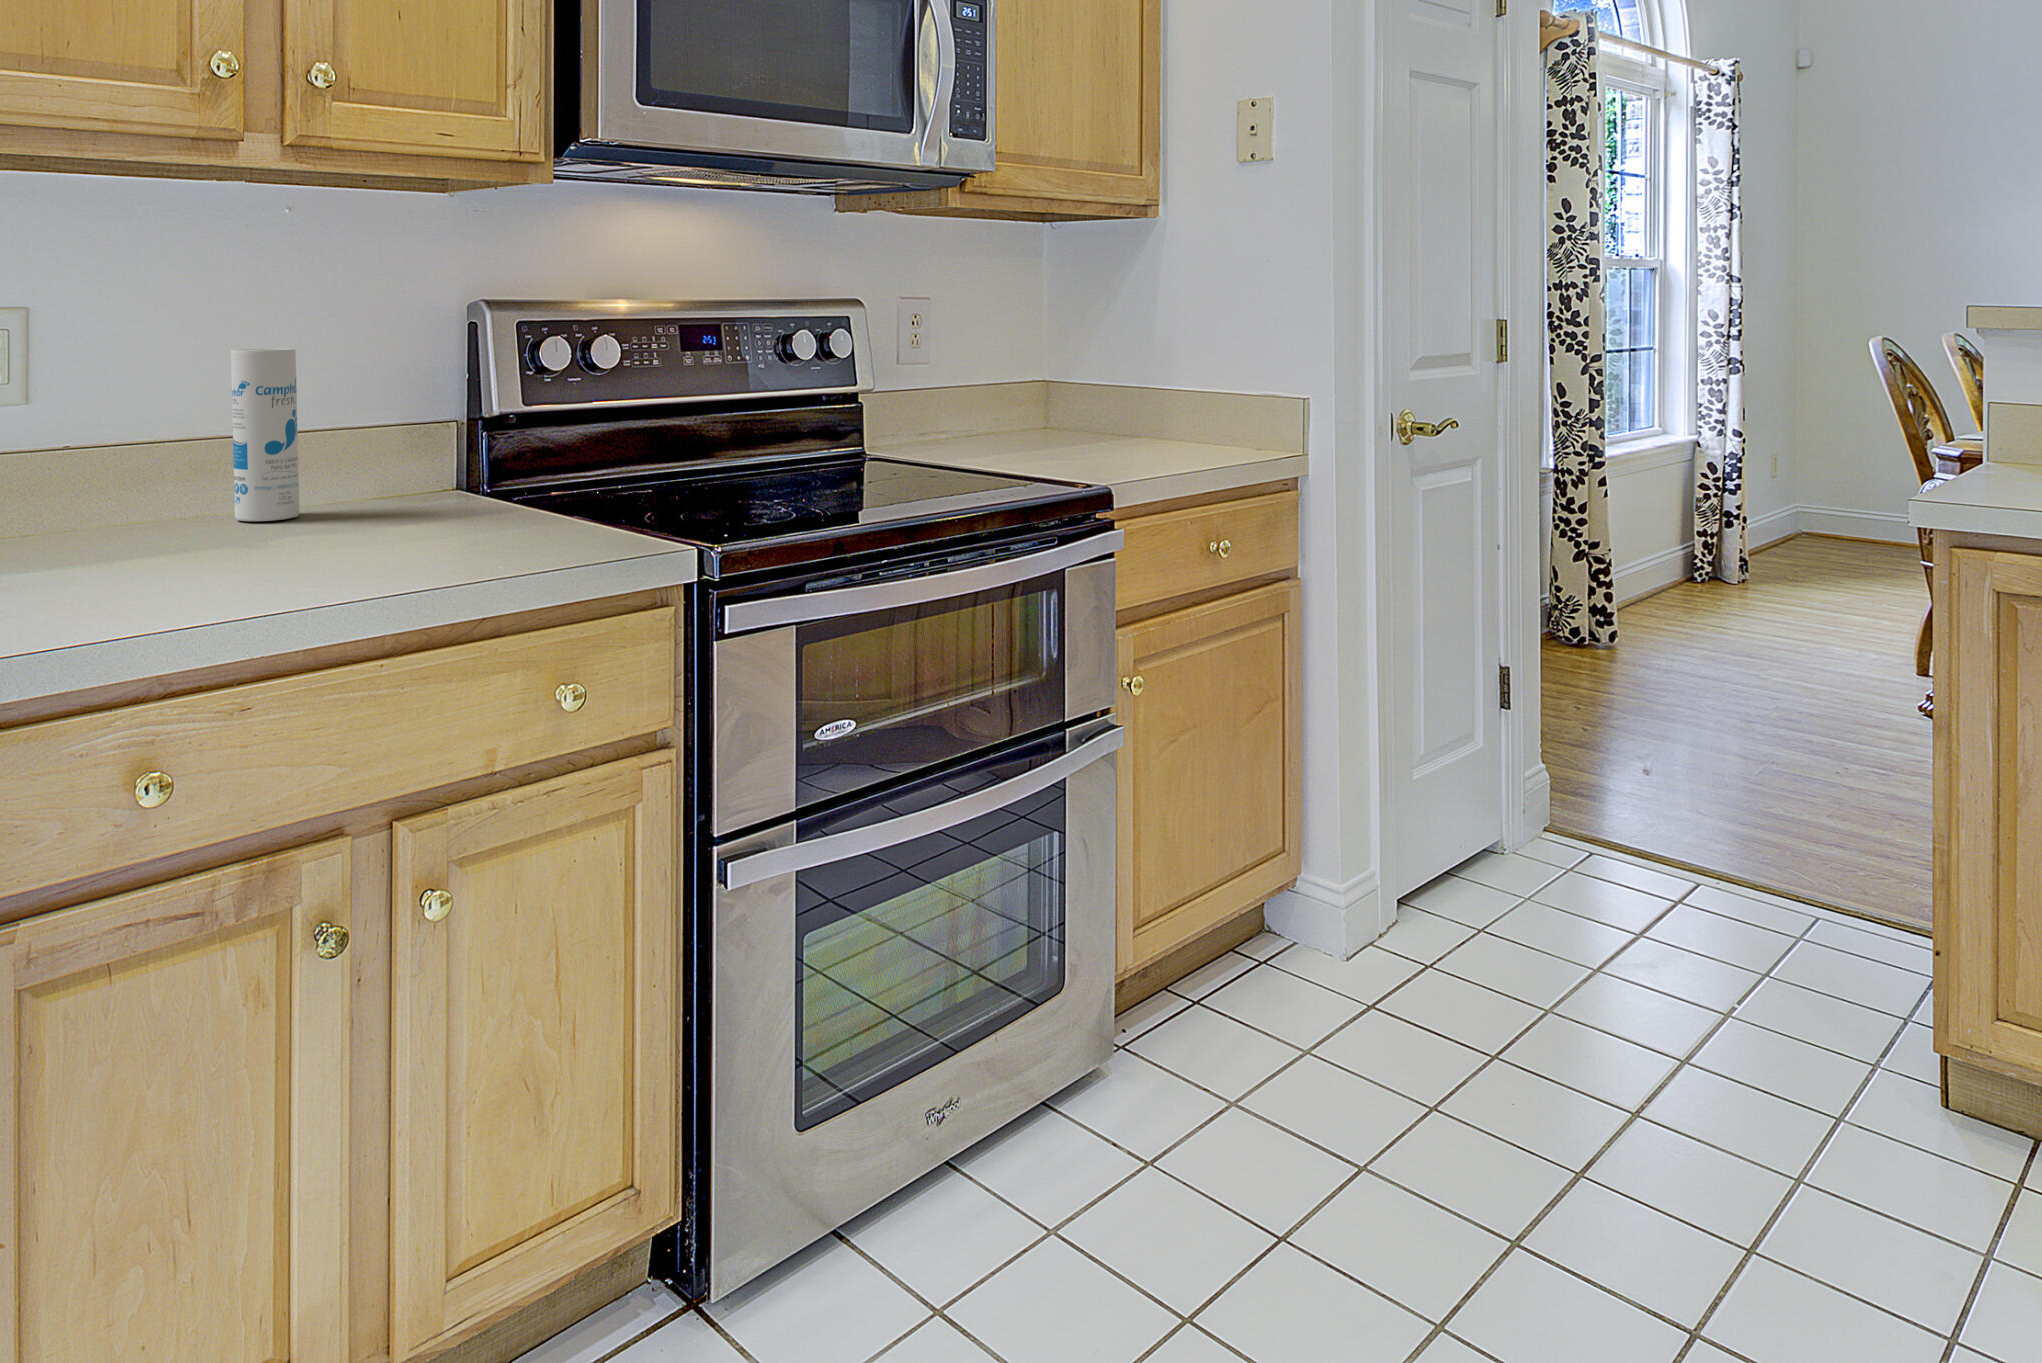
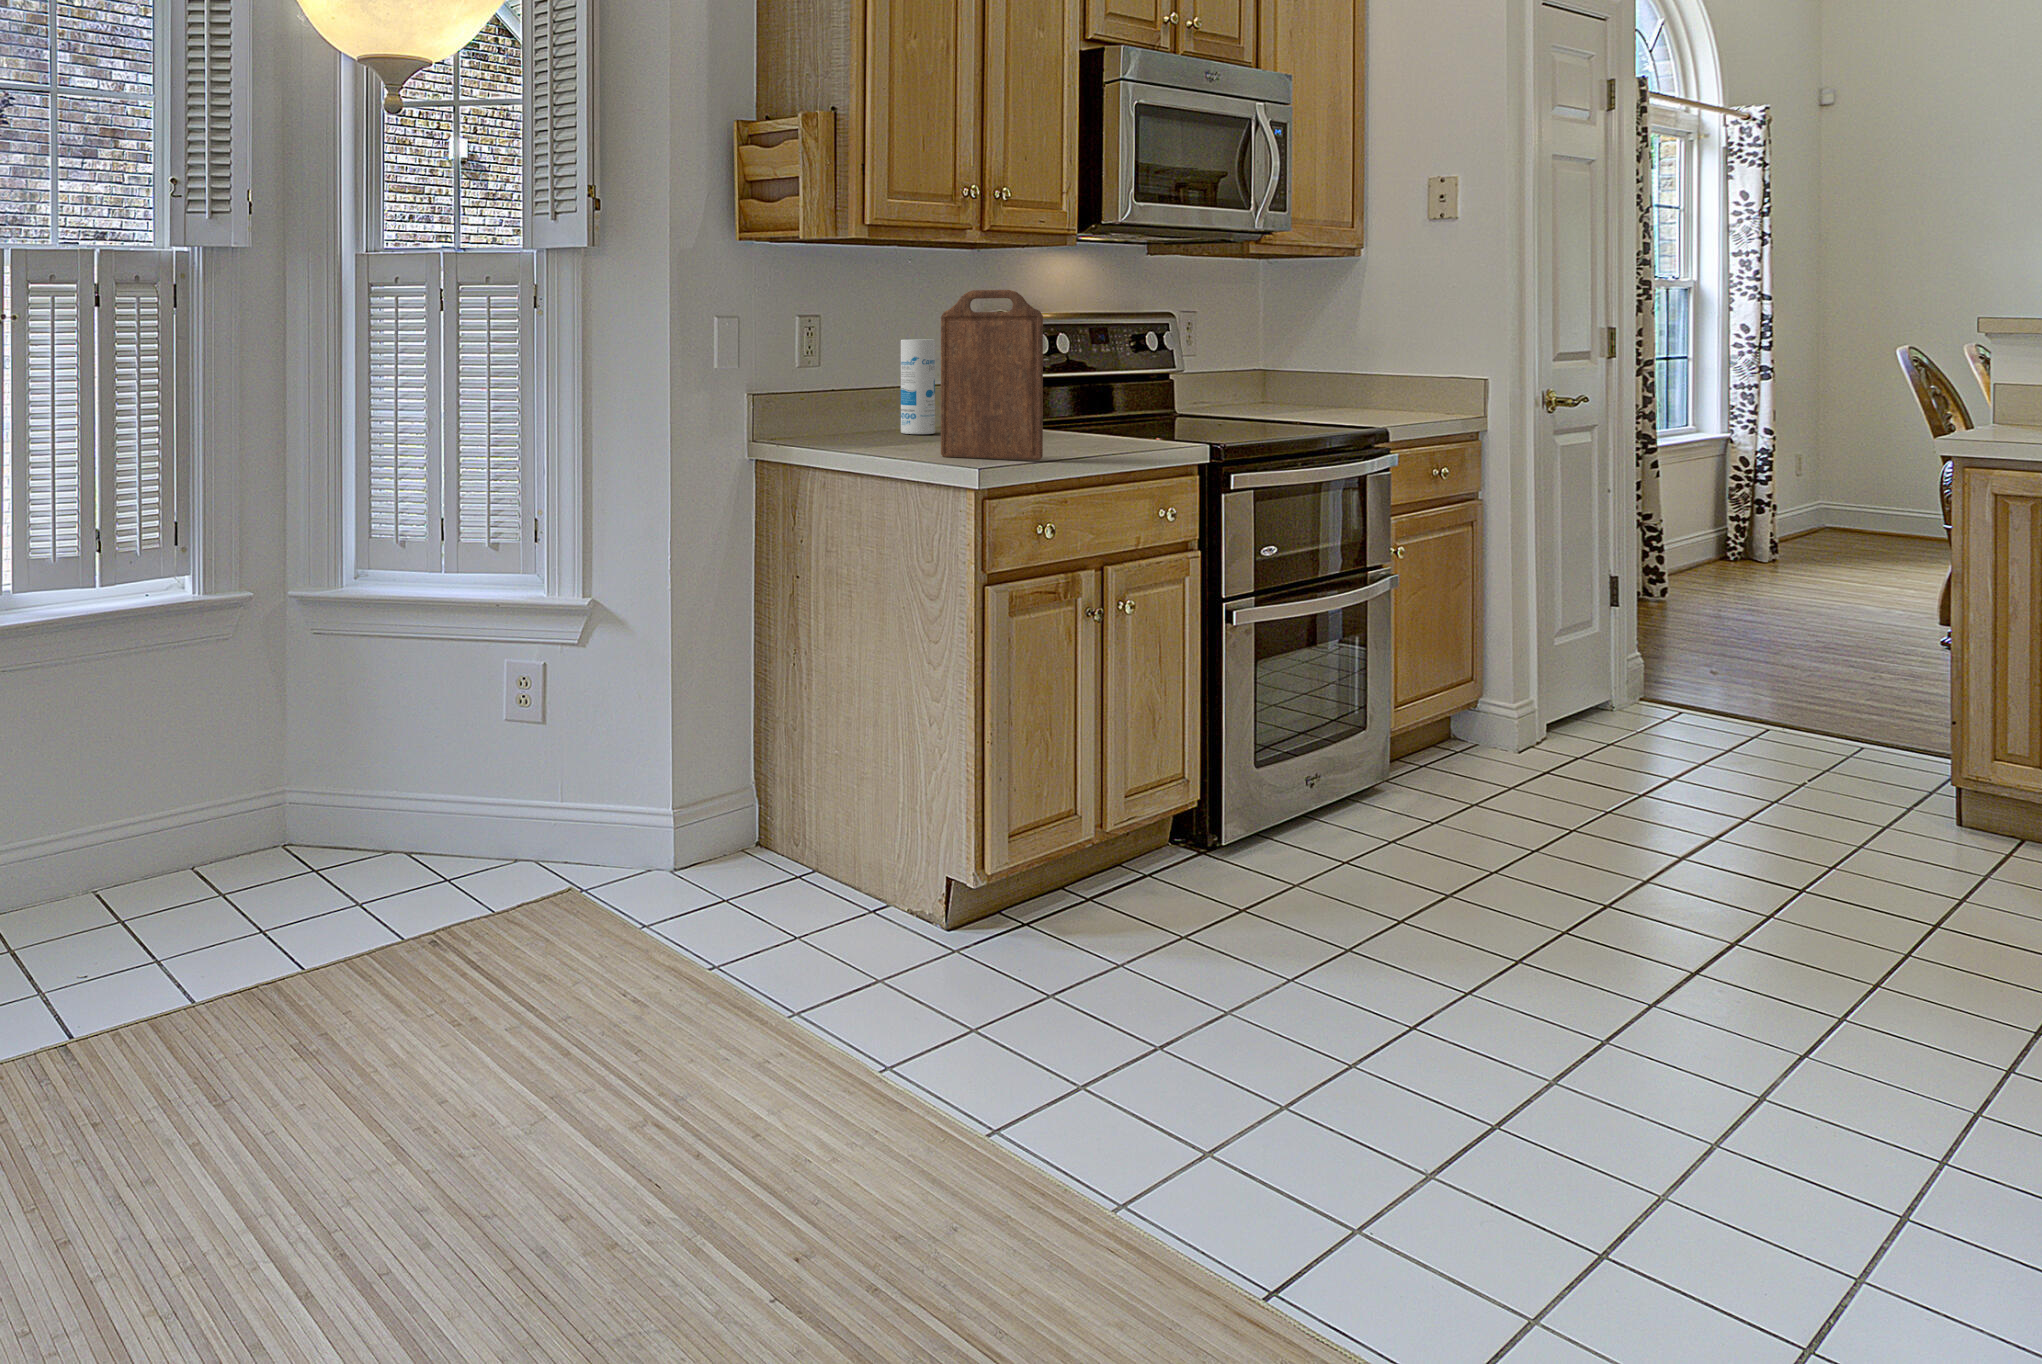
cutting board: none [39,256,221,614] -> present [941,290,1043,460]

